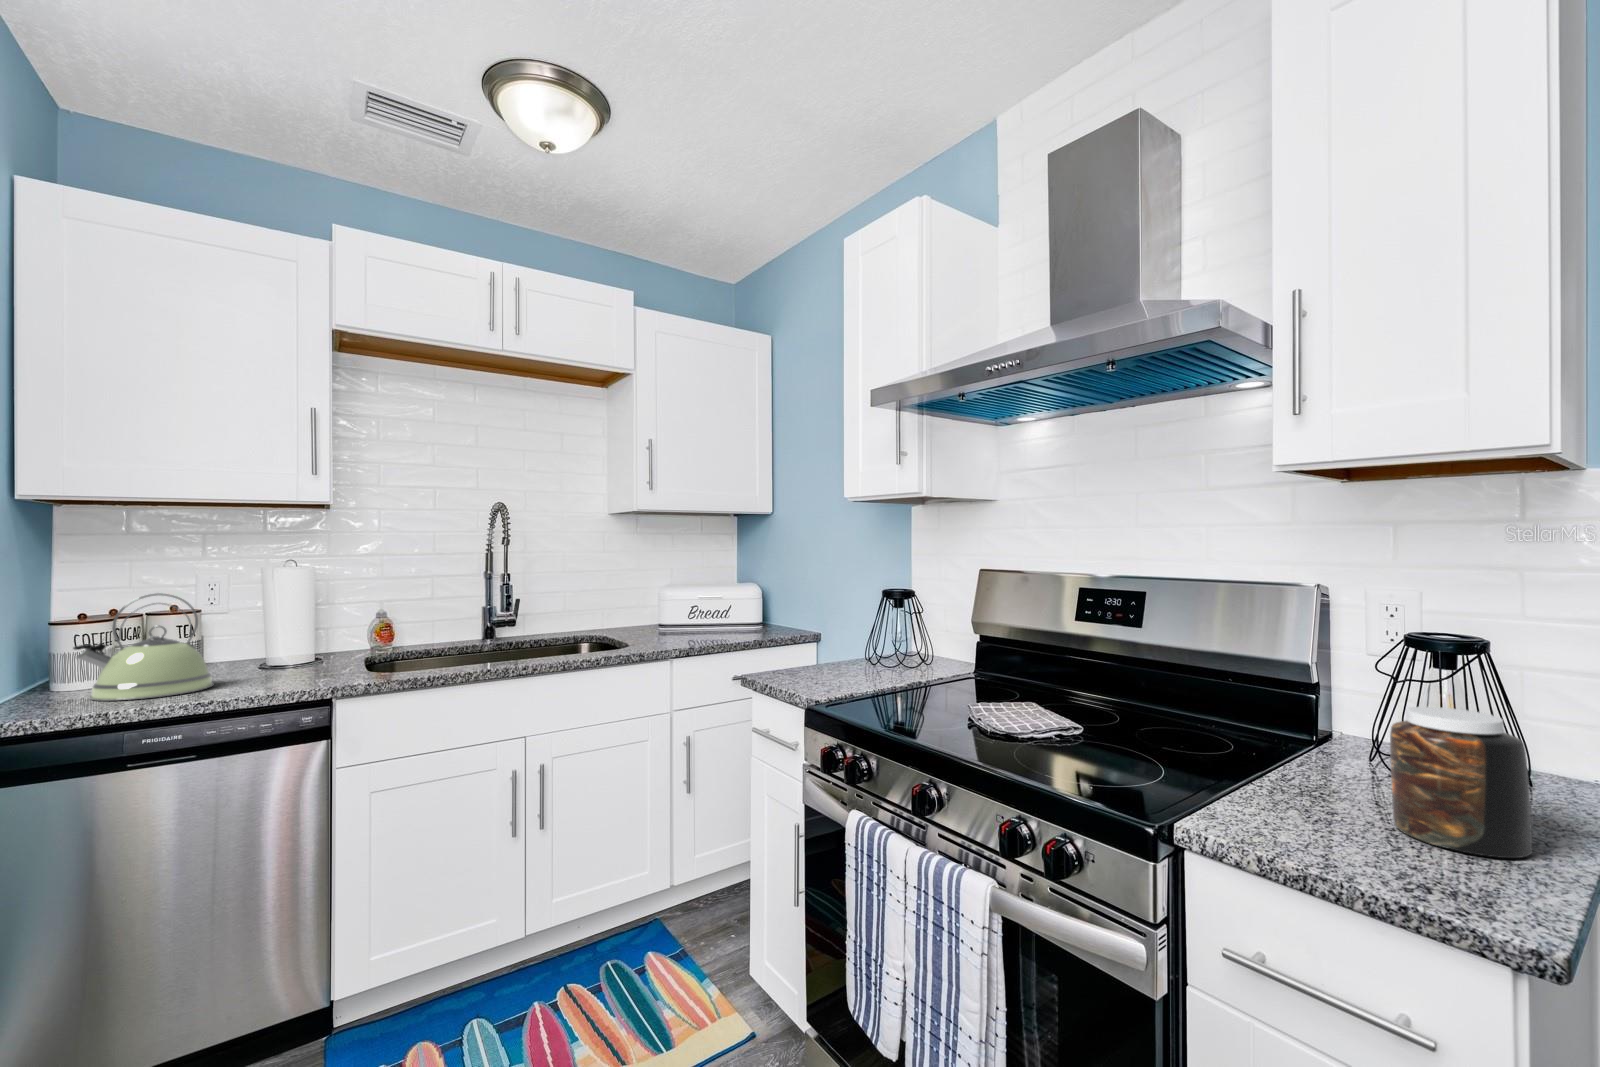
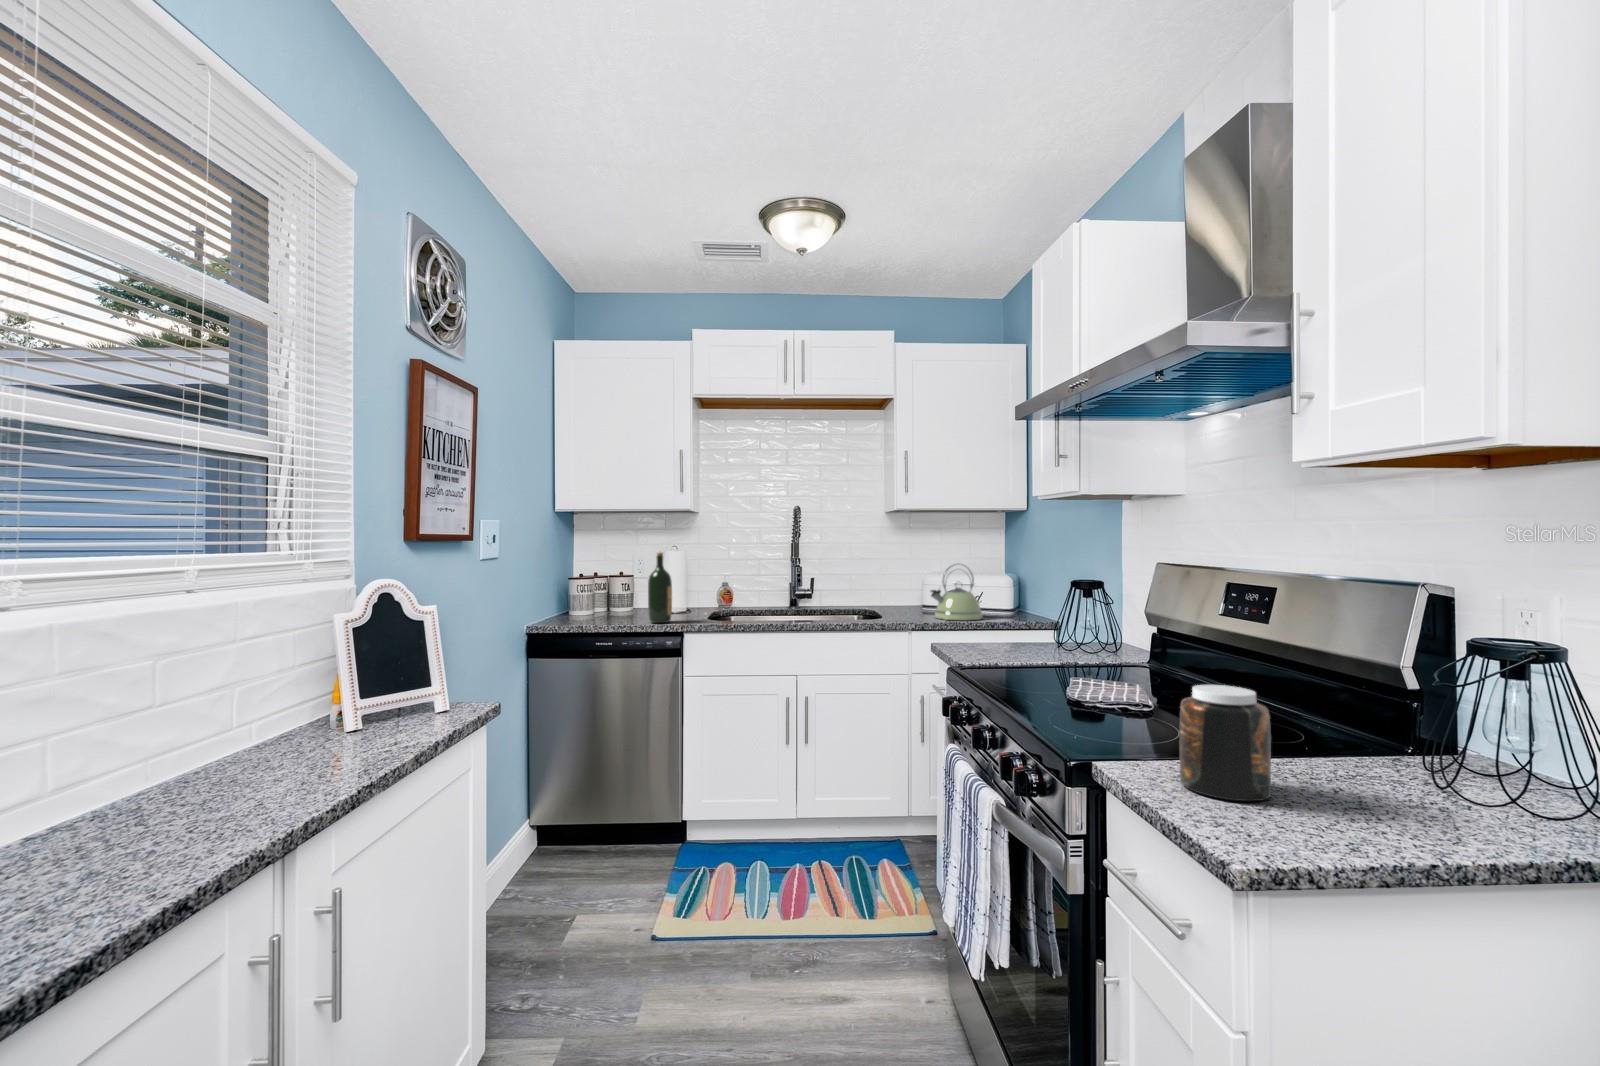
wine bottle: none [257,573,307,687] -> present [648,553,672,623]
kettle: present [73,593,213,701] -> present [931,564,983,620]

